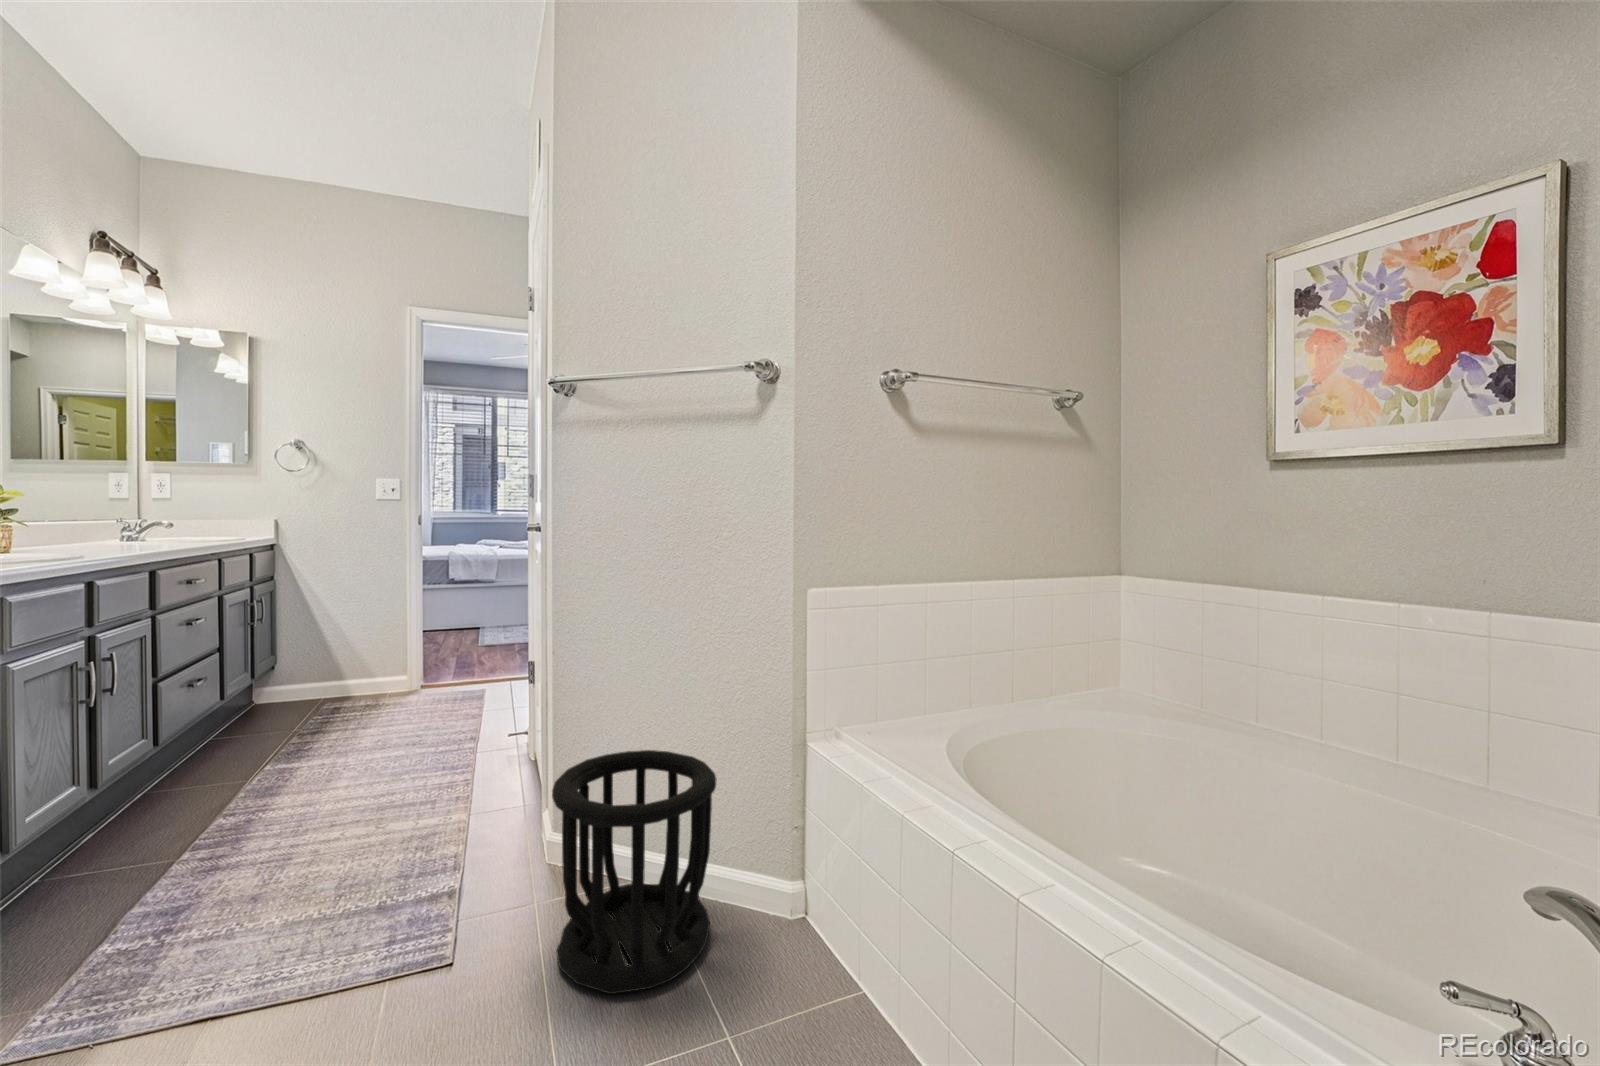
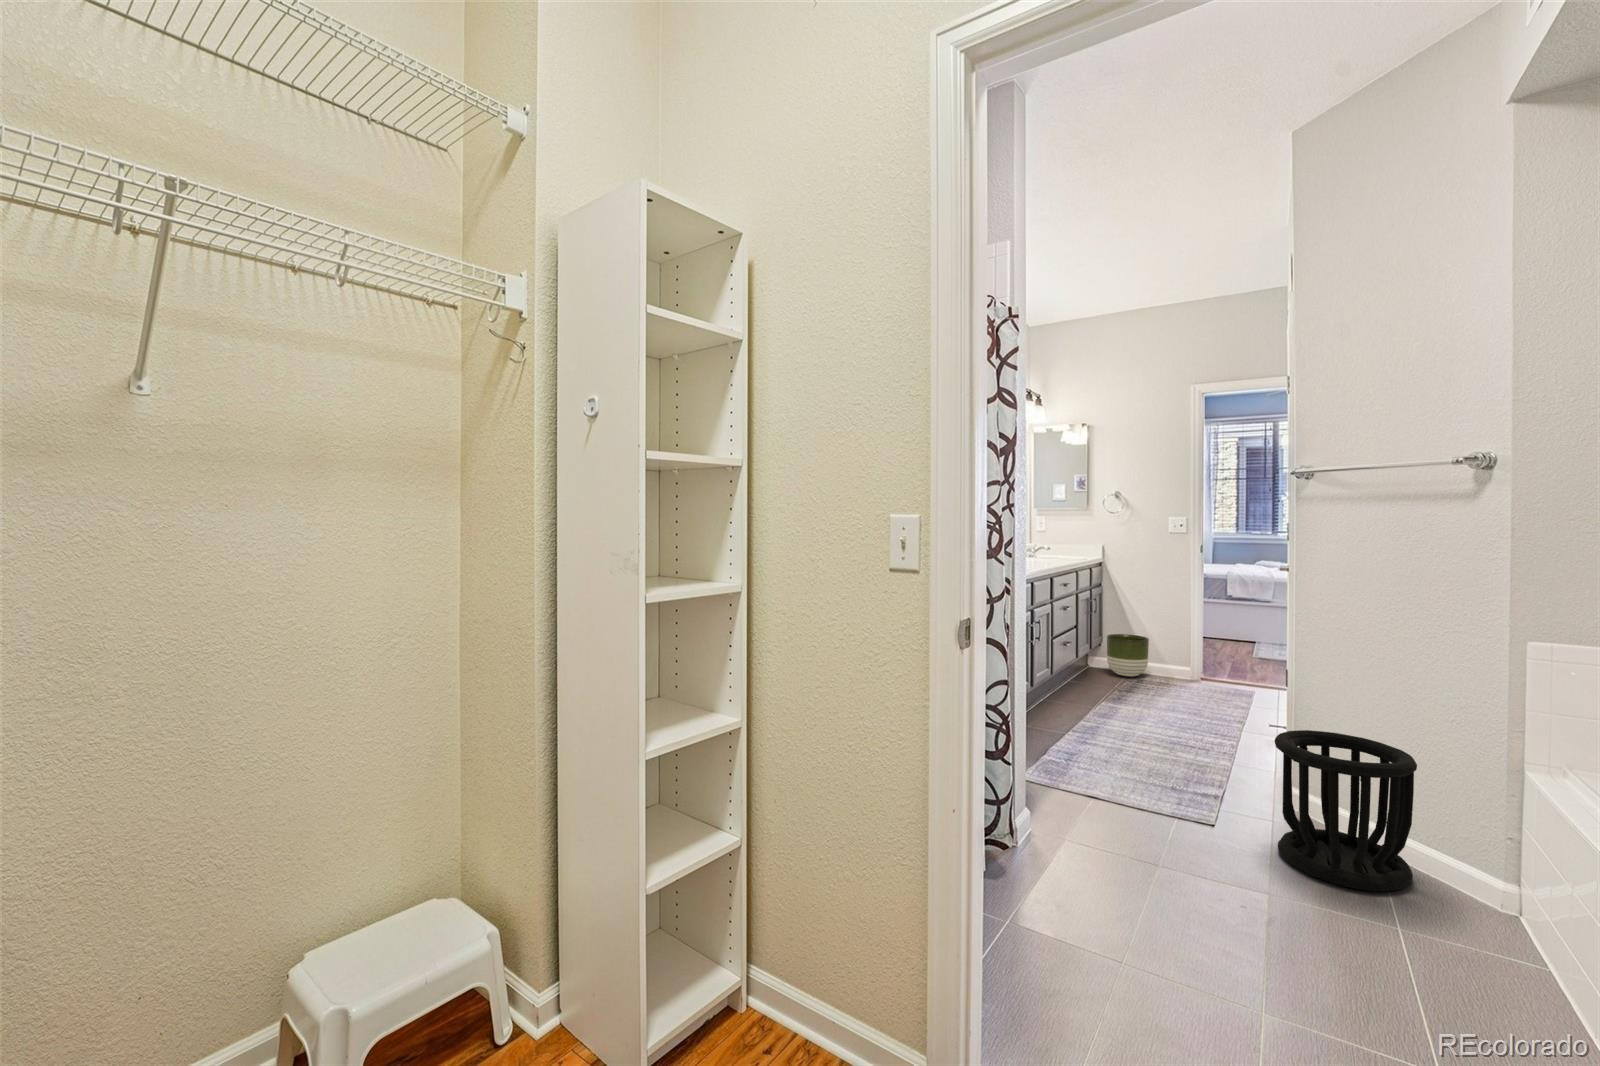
planter: none [282,645,350,707] -> present [1107,634,1149,677]

